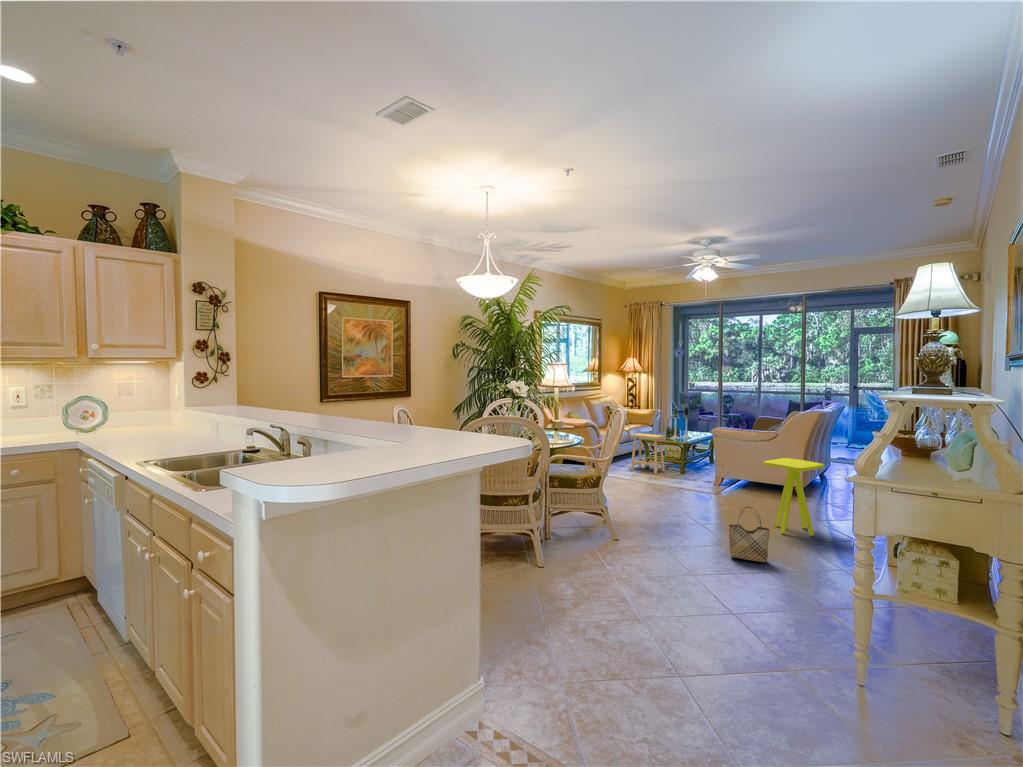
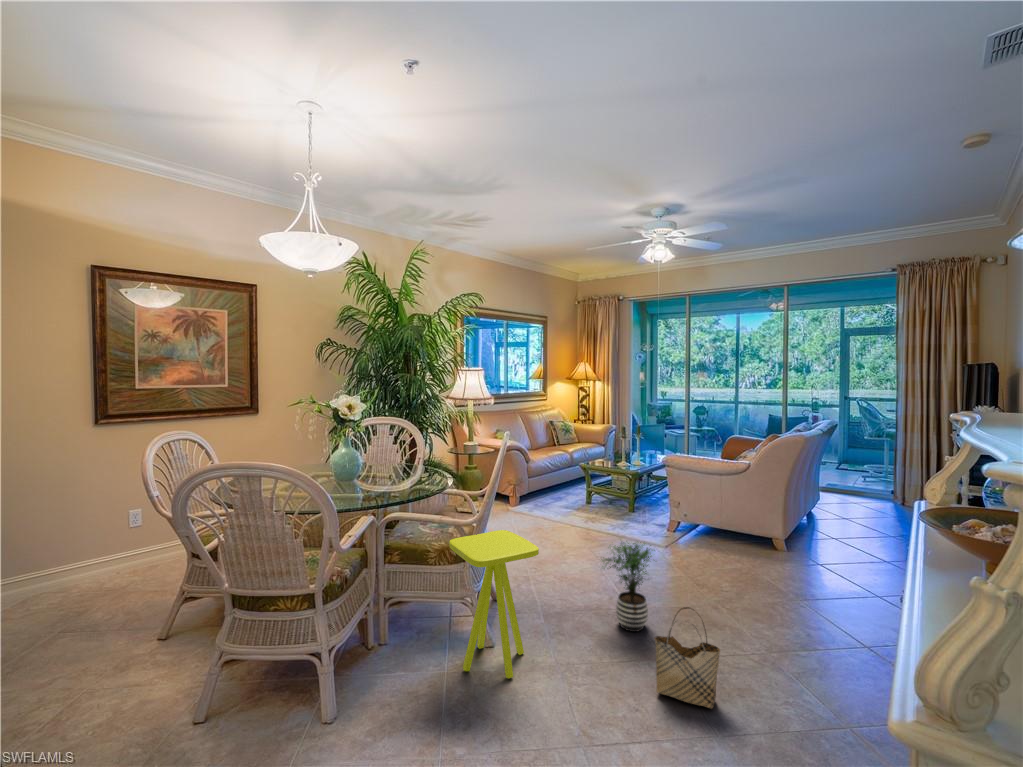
footstool: present [631,433,665,474] -> none [569,457,612,511]
side table: present [764,458,824,536] -> present [449,530,539,678]
potted plant: none [682,475,725,534] -> present [601,543,655,632]

